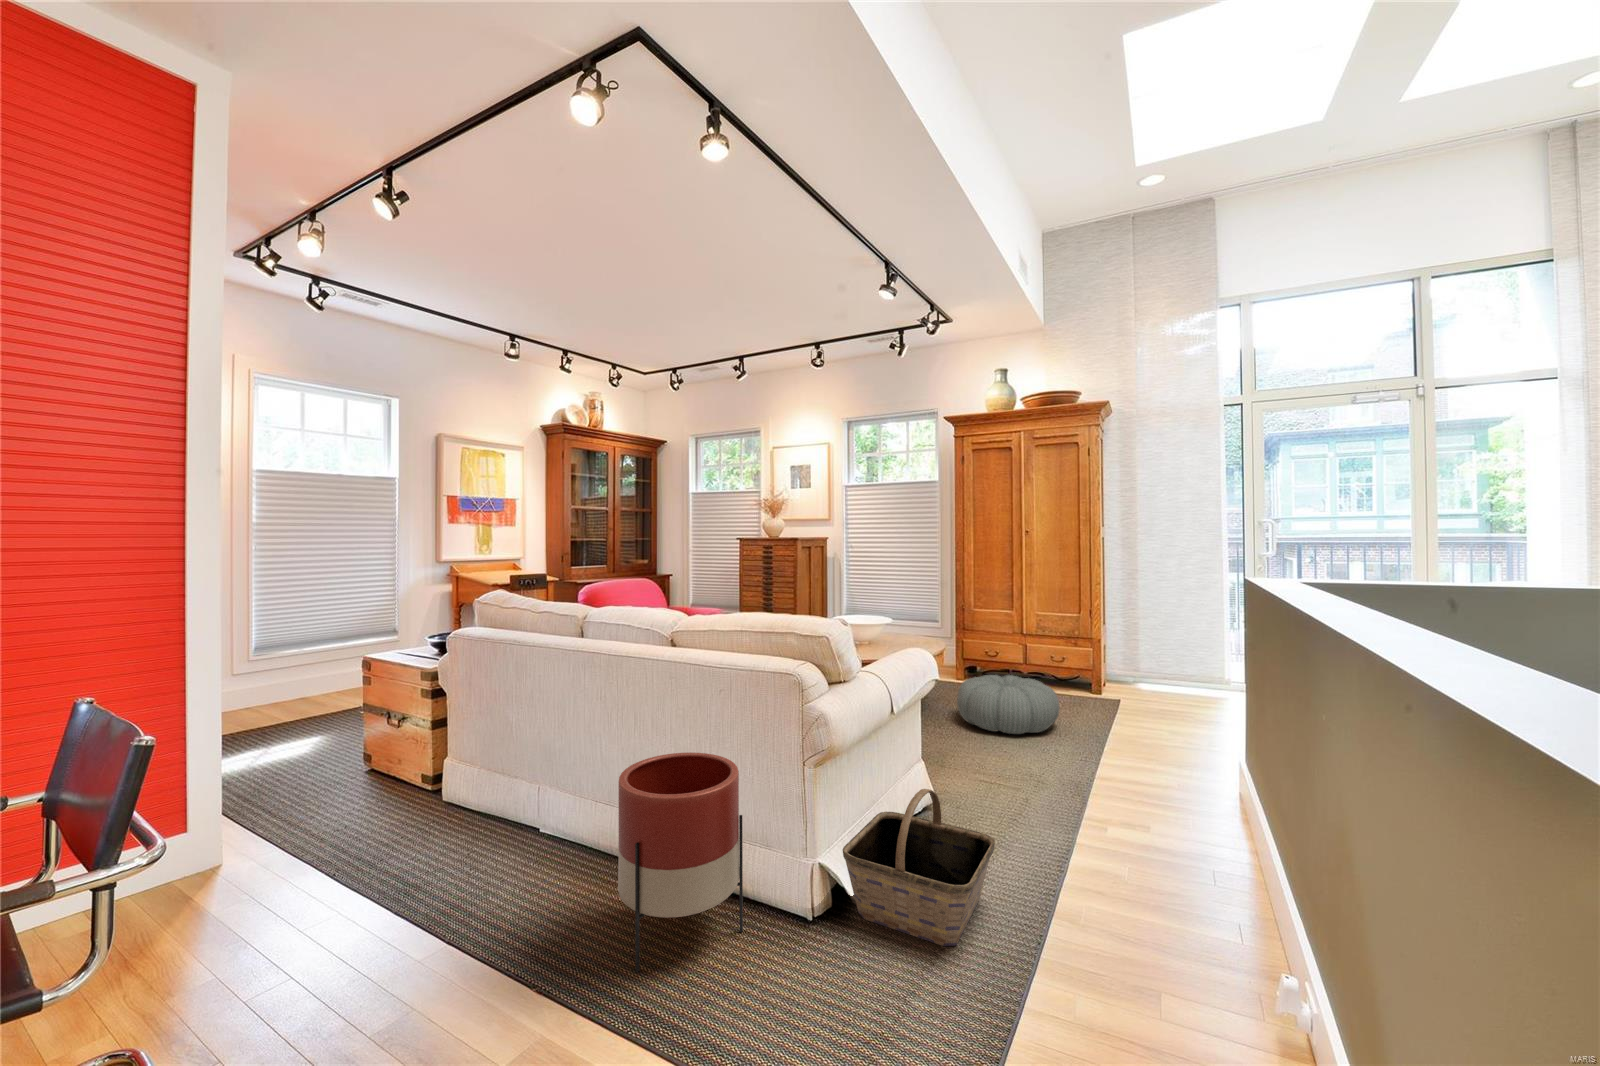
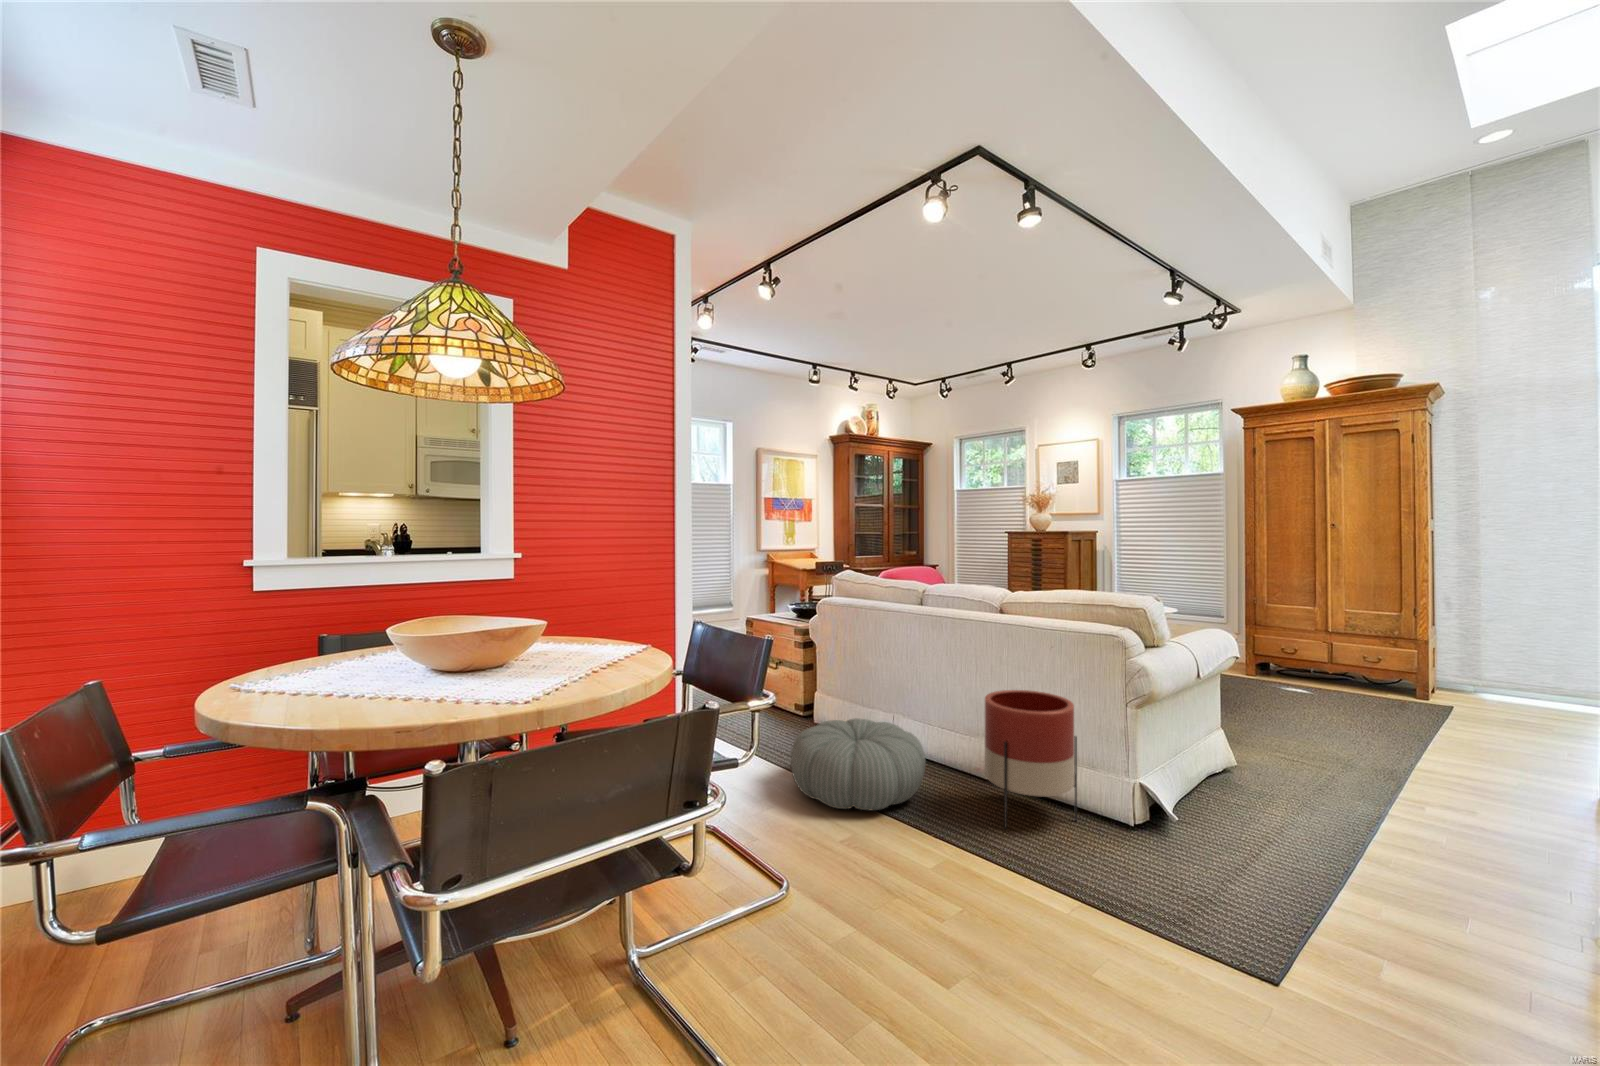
pouf: present [957,675,1060,734] -> present [791,718,925,810]
basket: present [843,789,995,946] -> none [1158,737,1302,856]

